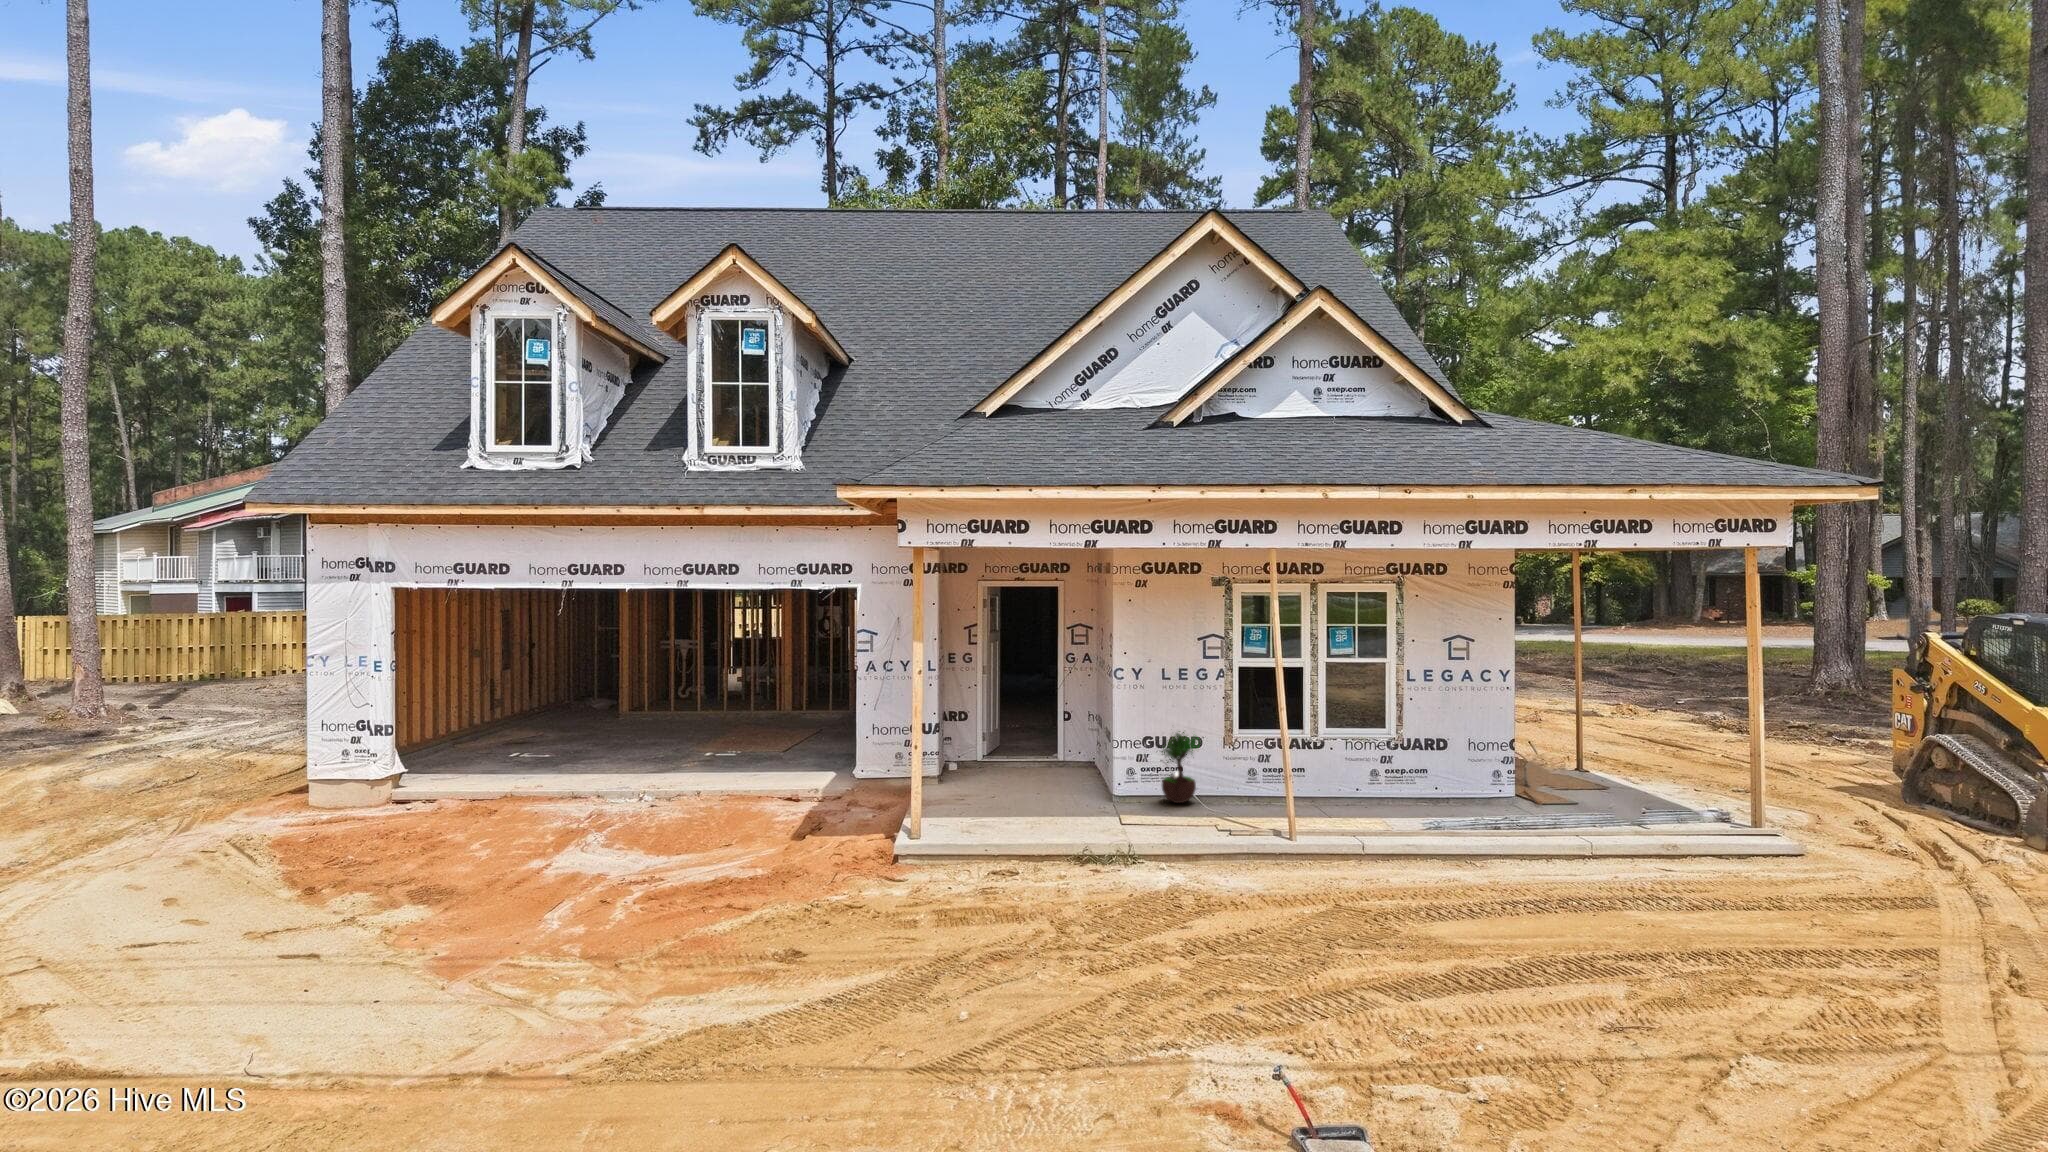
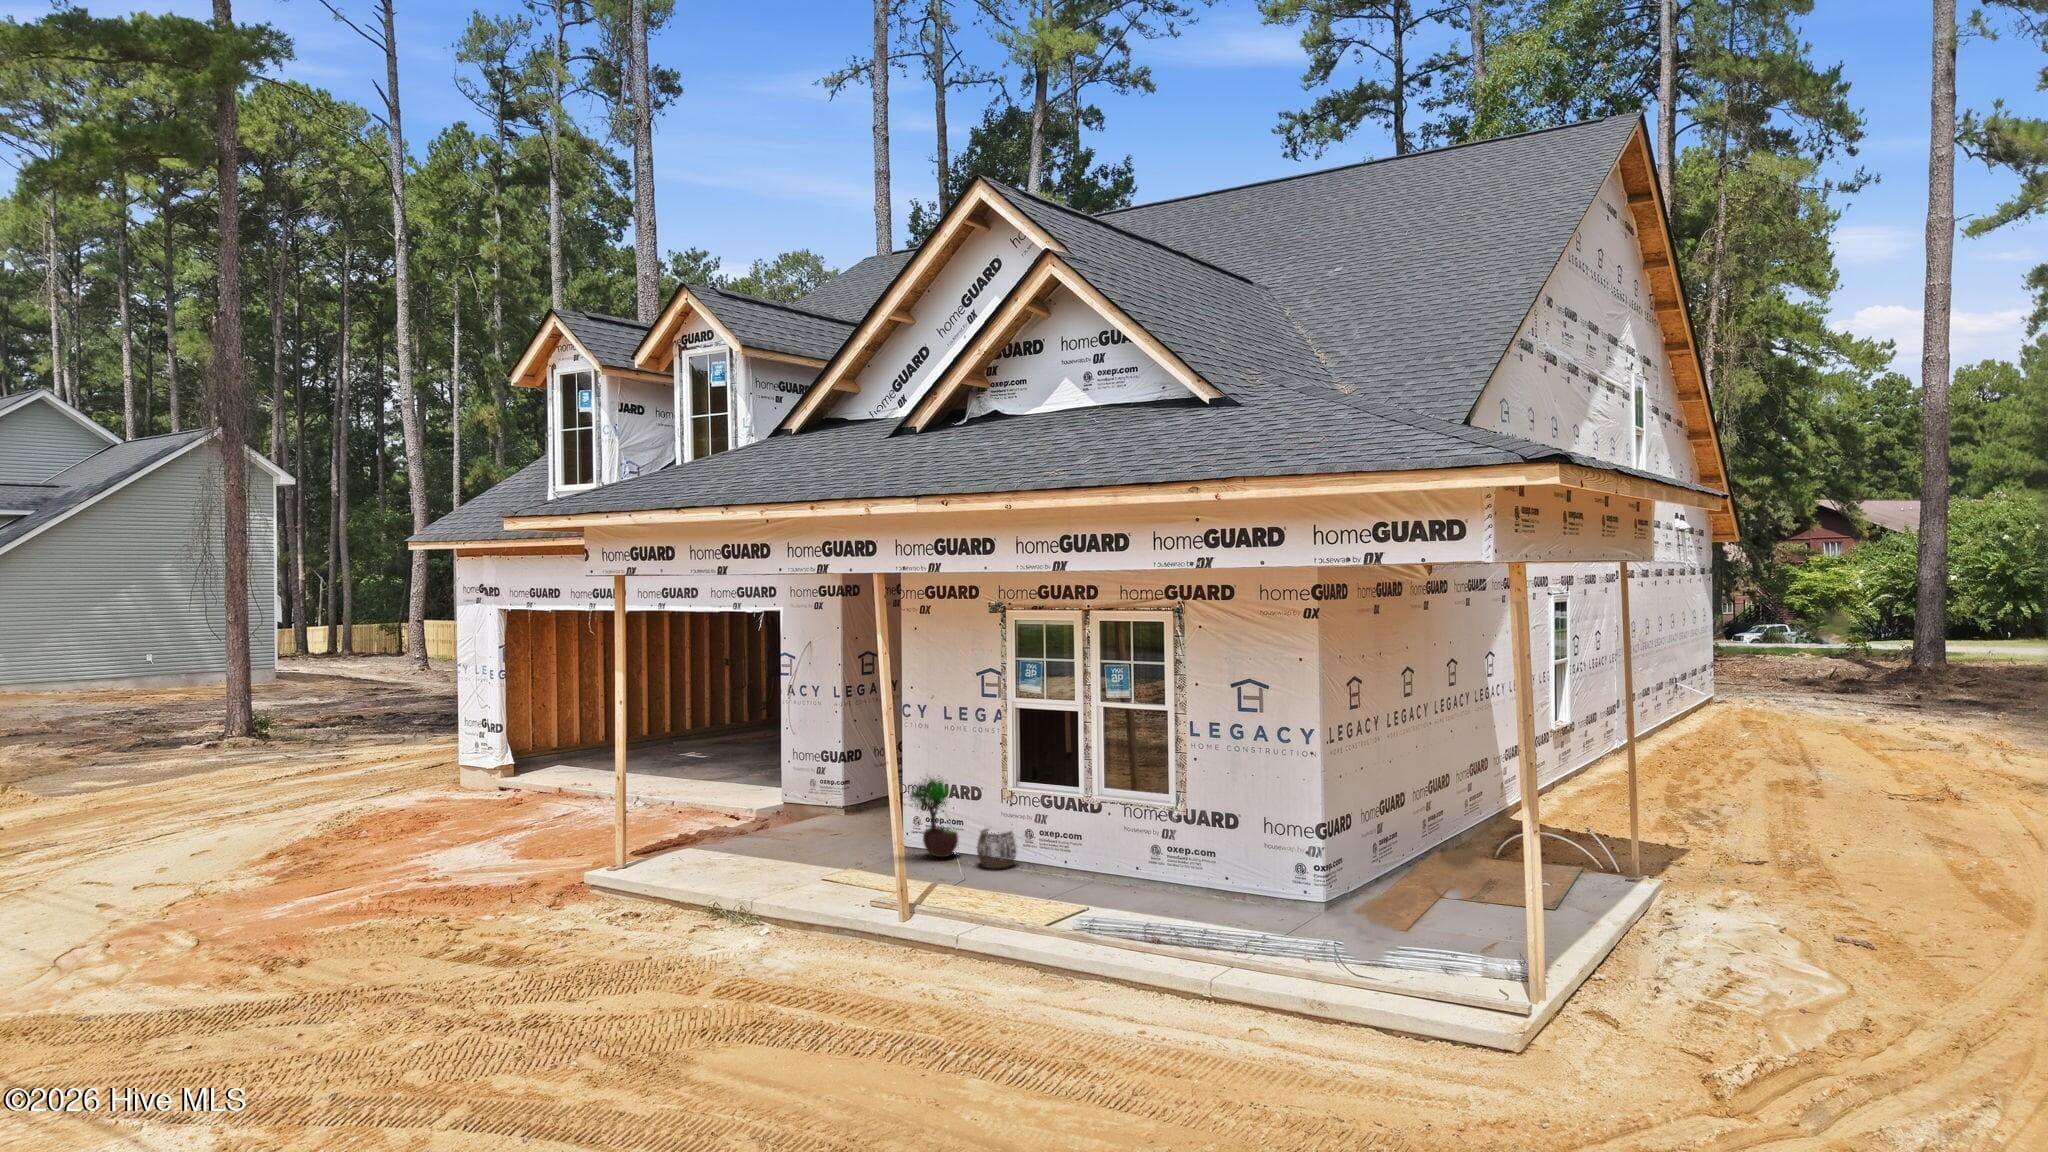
woven basket: none [1221,770,1257,806] -> present [977,828,1016,868]

